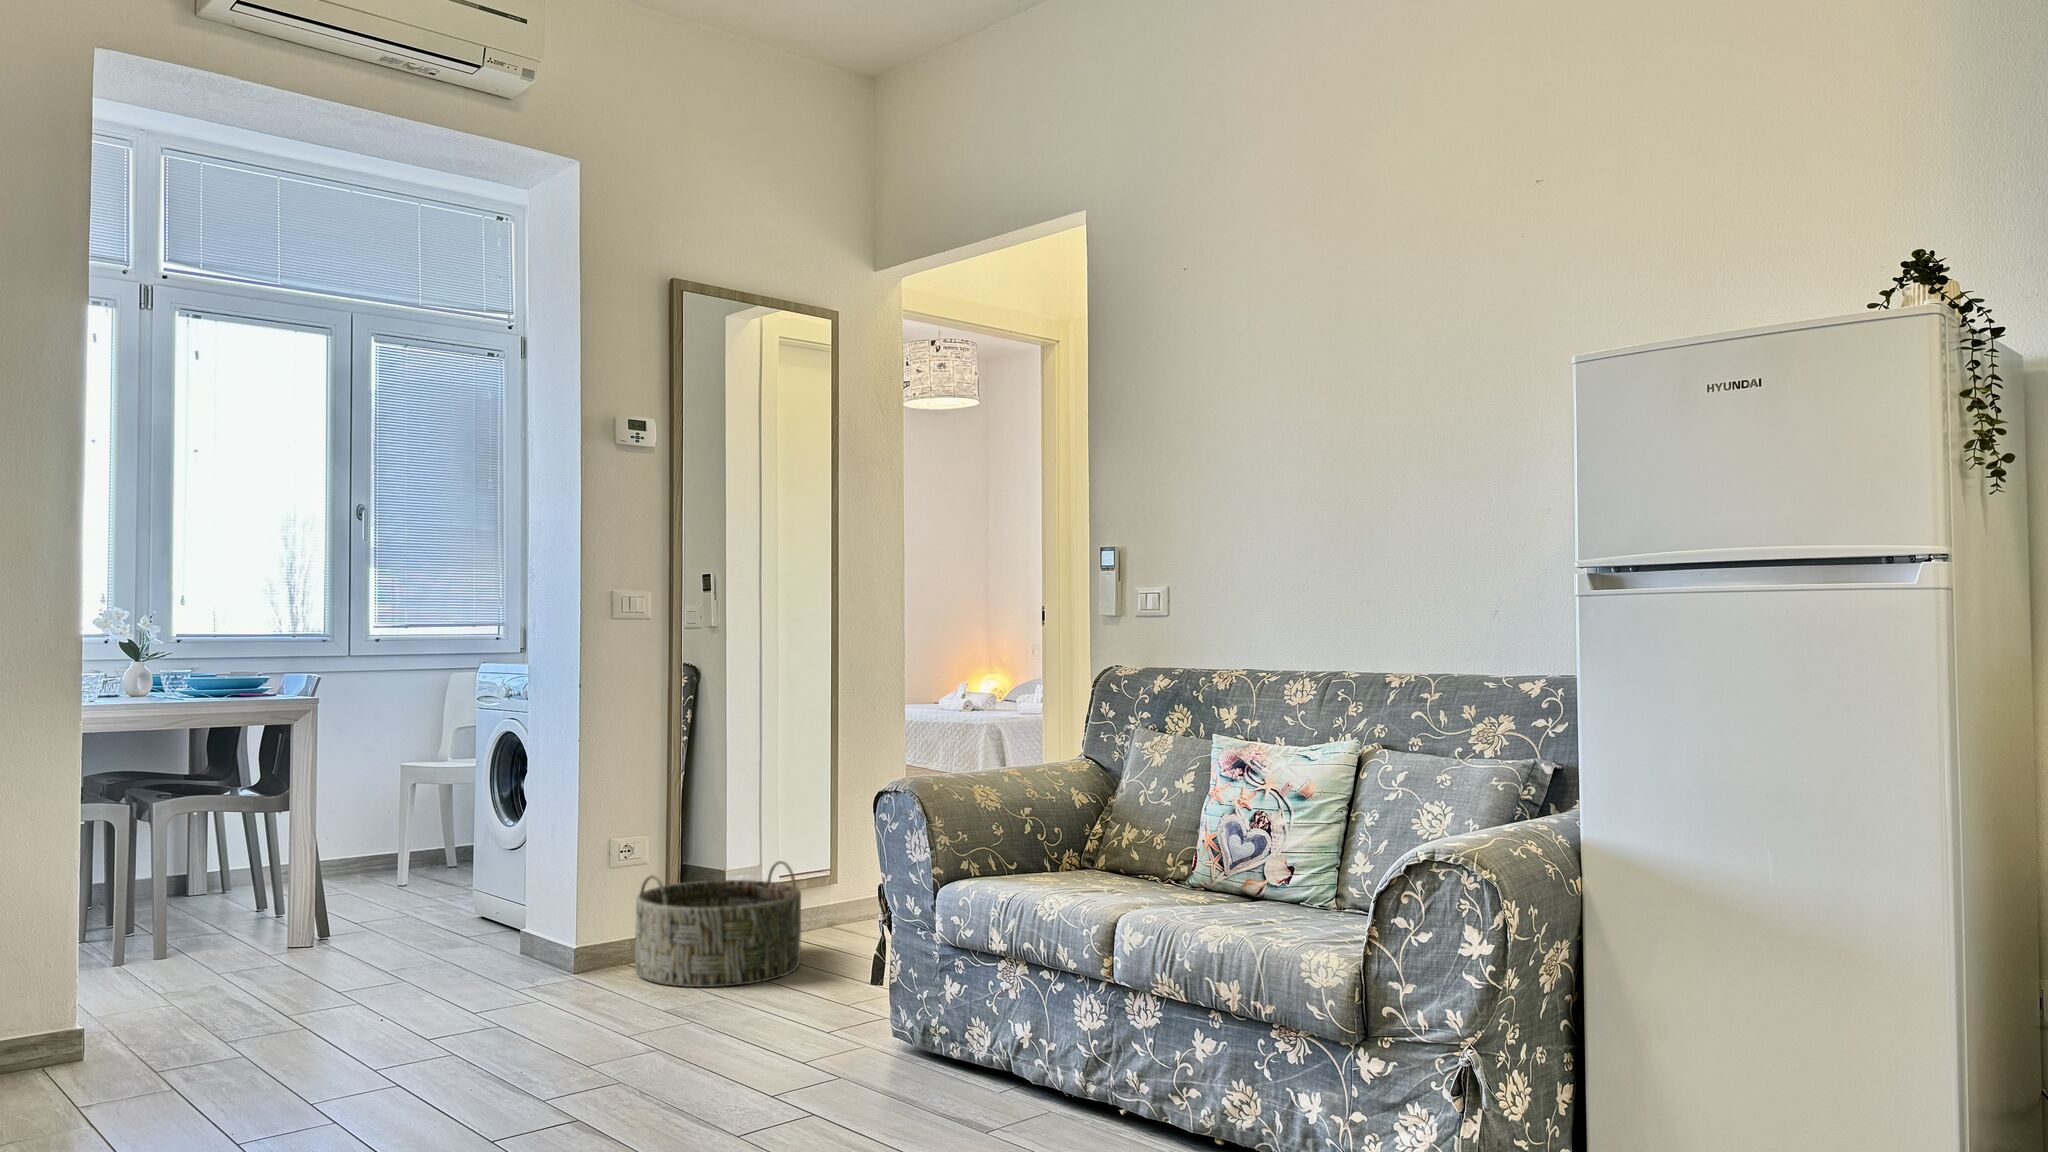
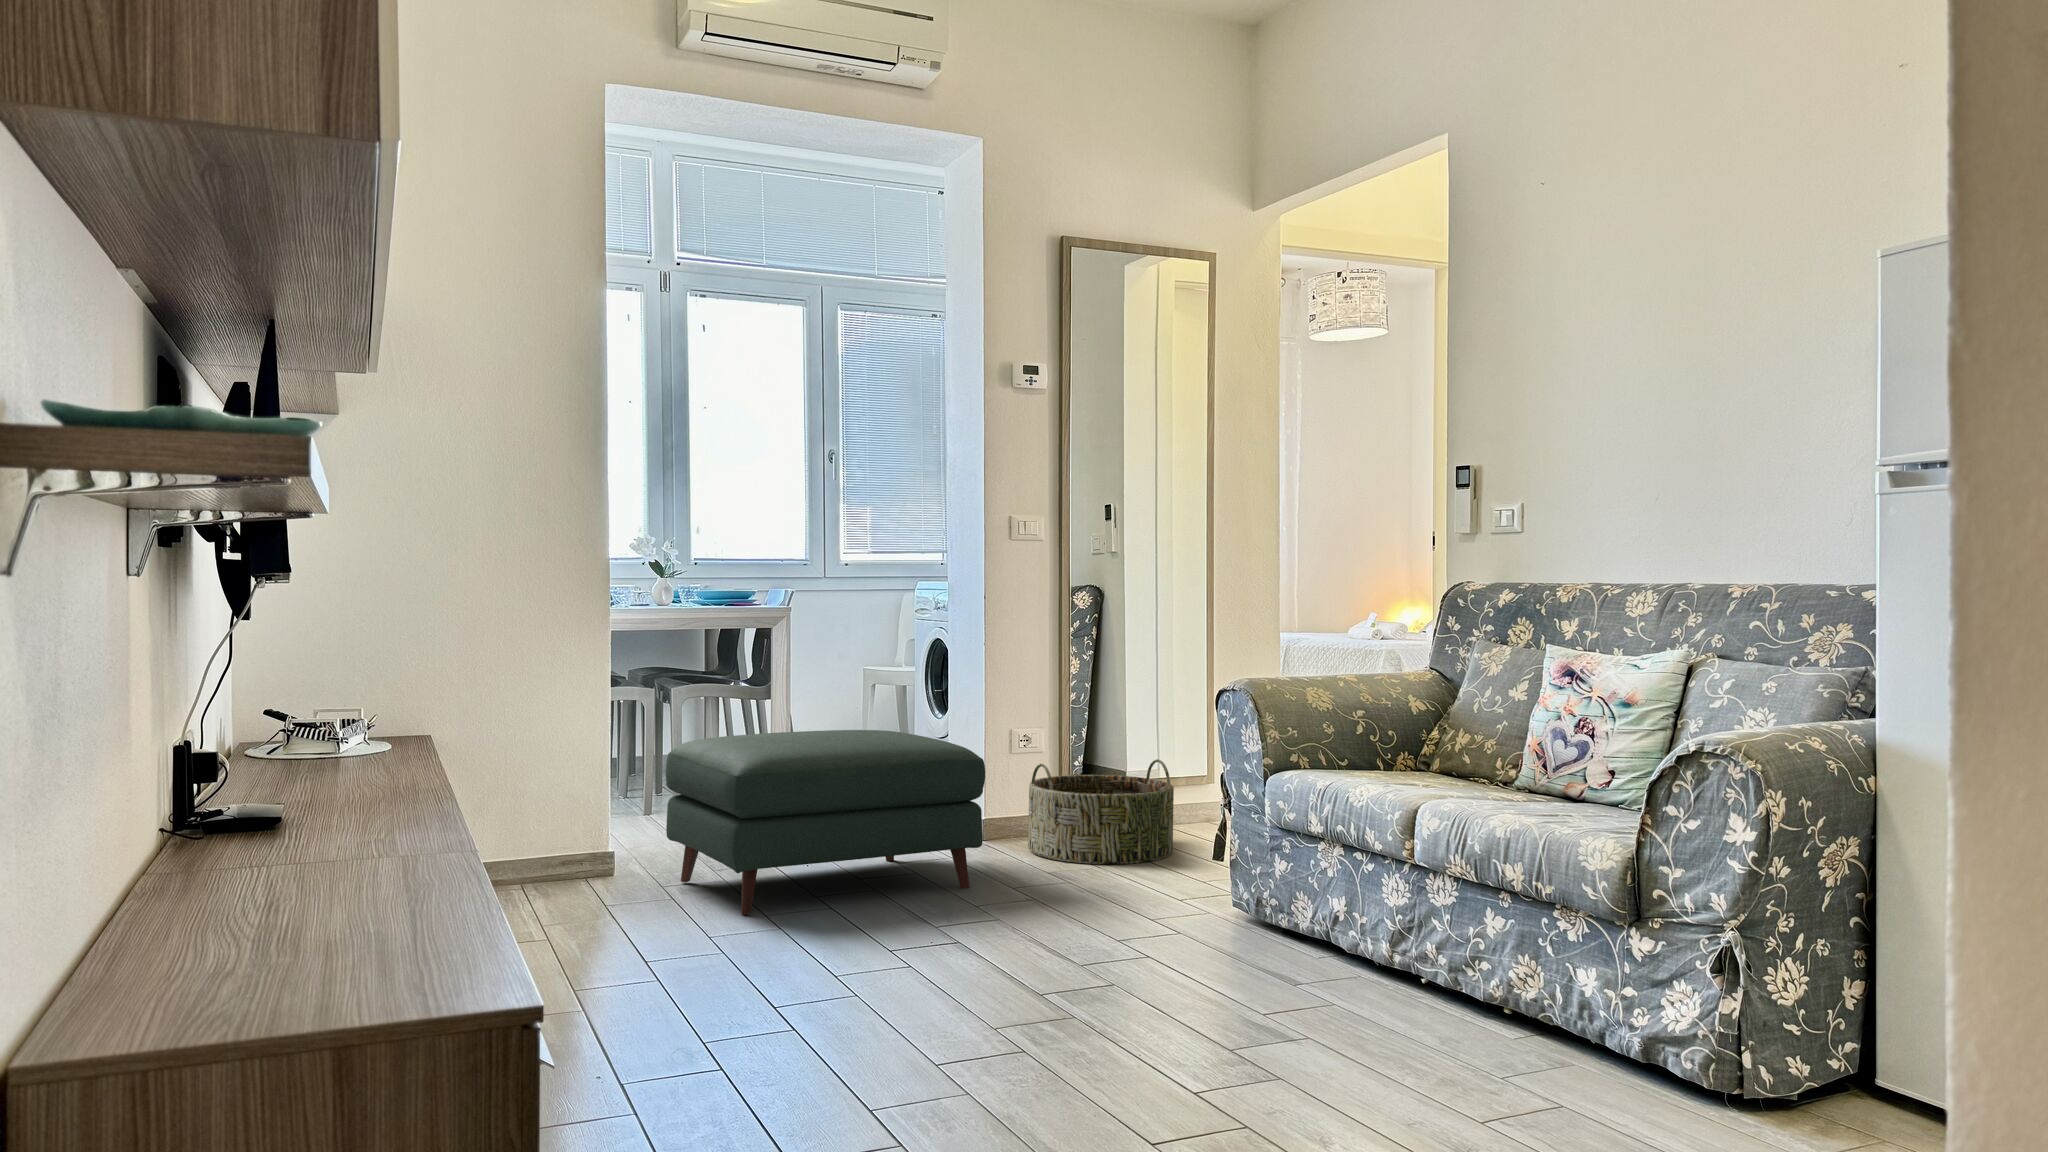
ottoman: none [171,851,597,1104] -> present [666,730,985,915]

